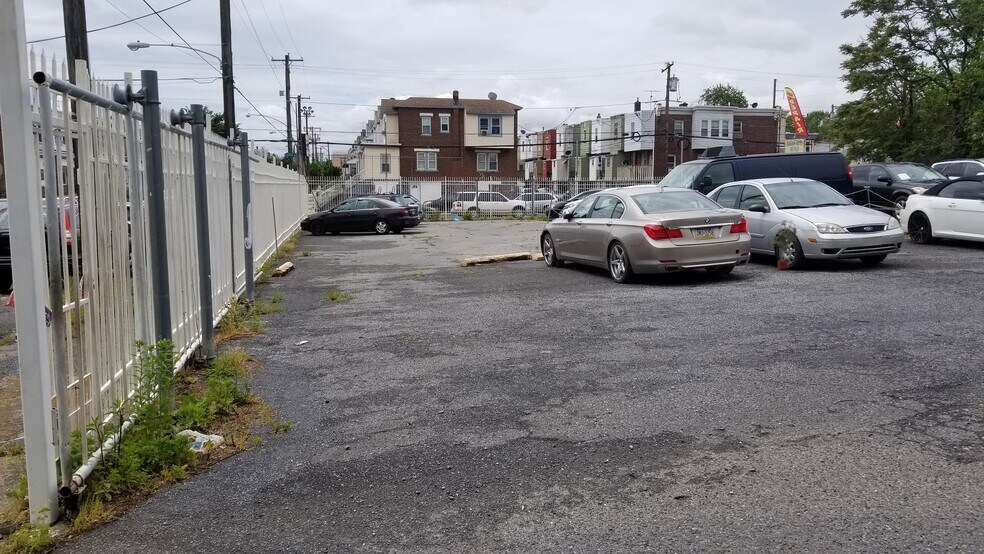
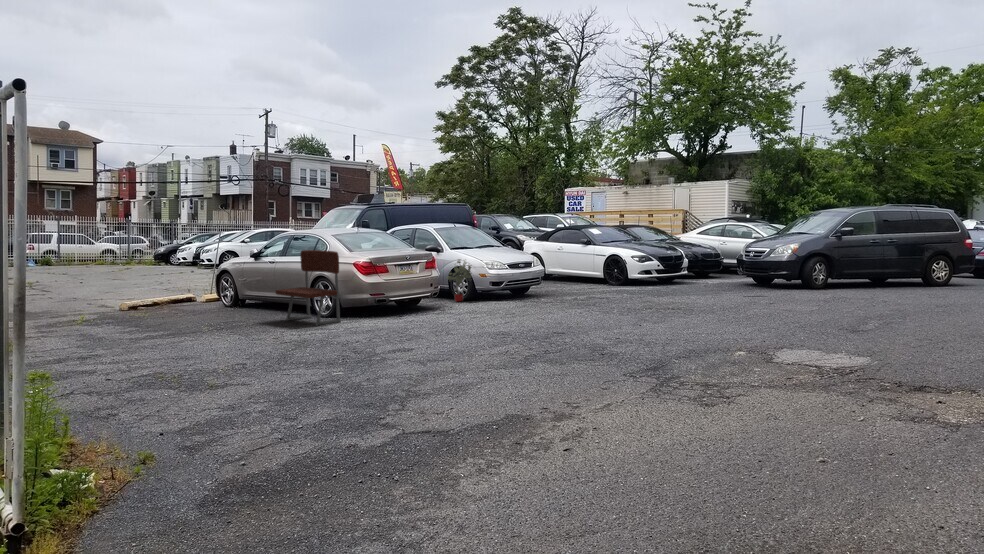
bench: none [570,213,630,292] -> present [276,250,341,325]

